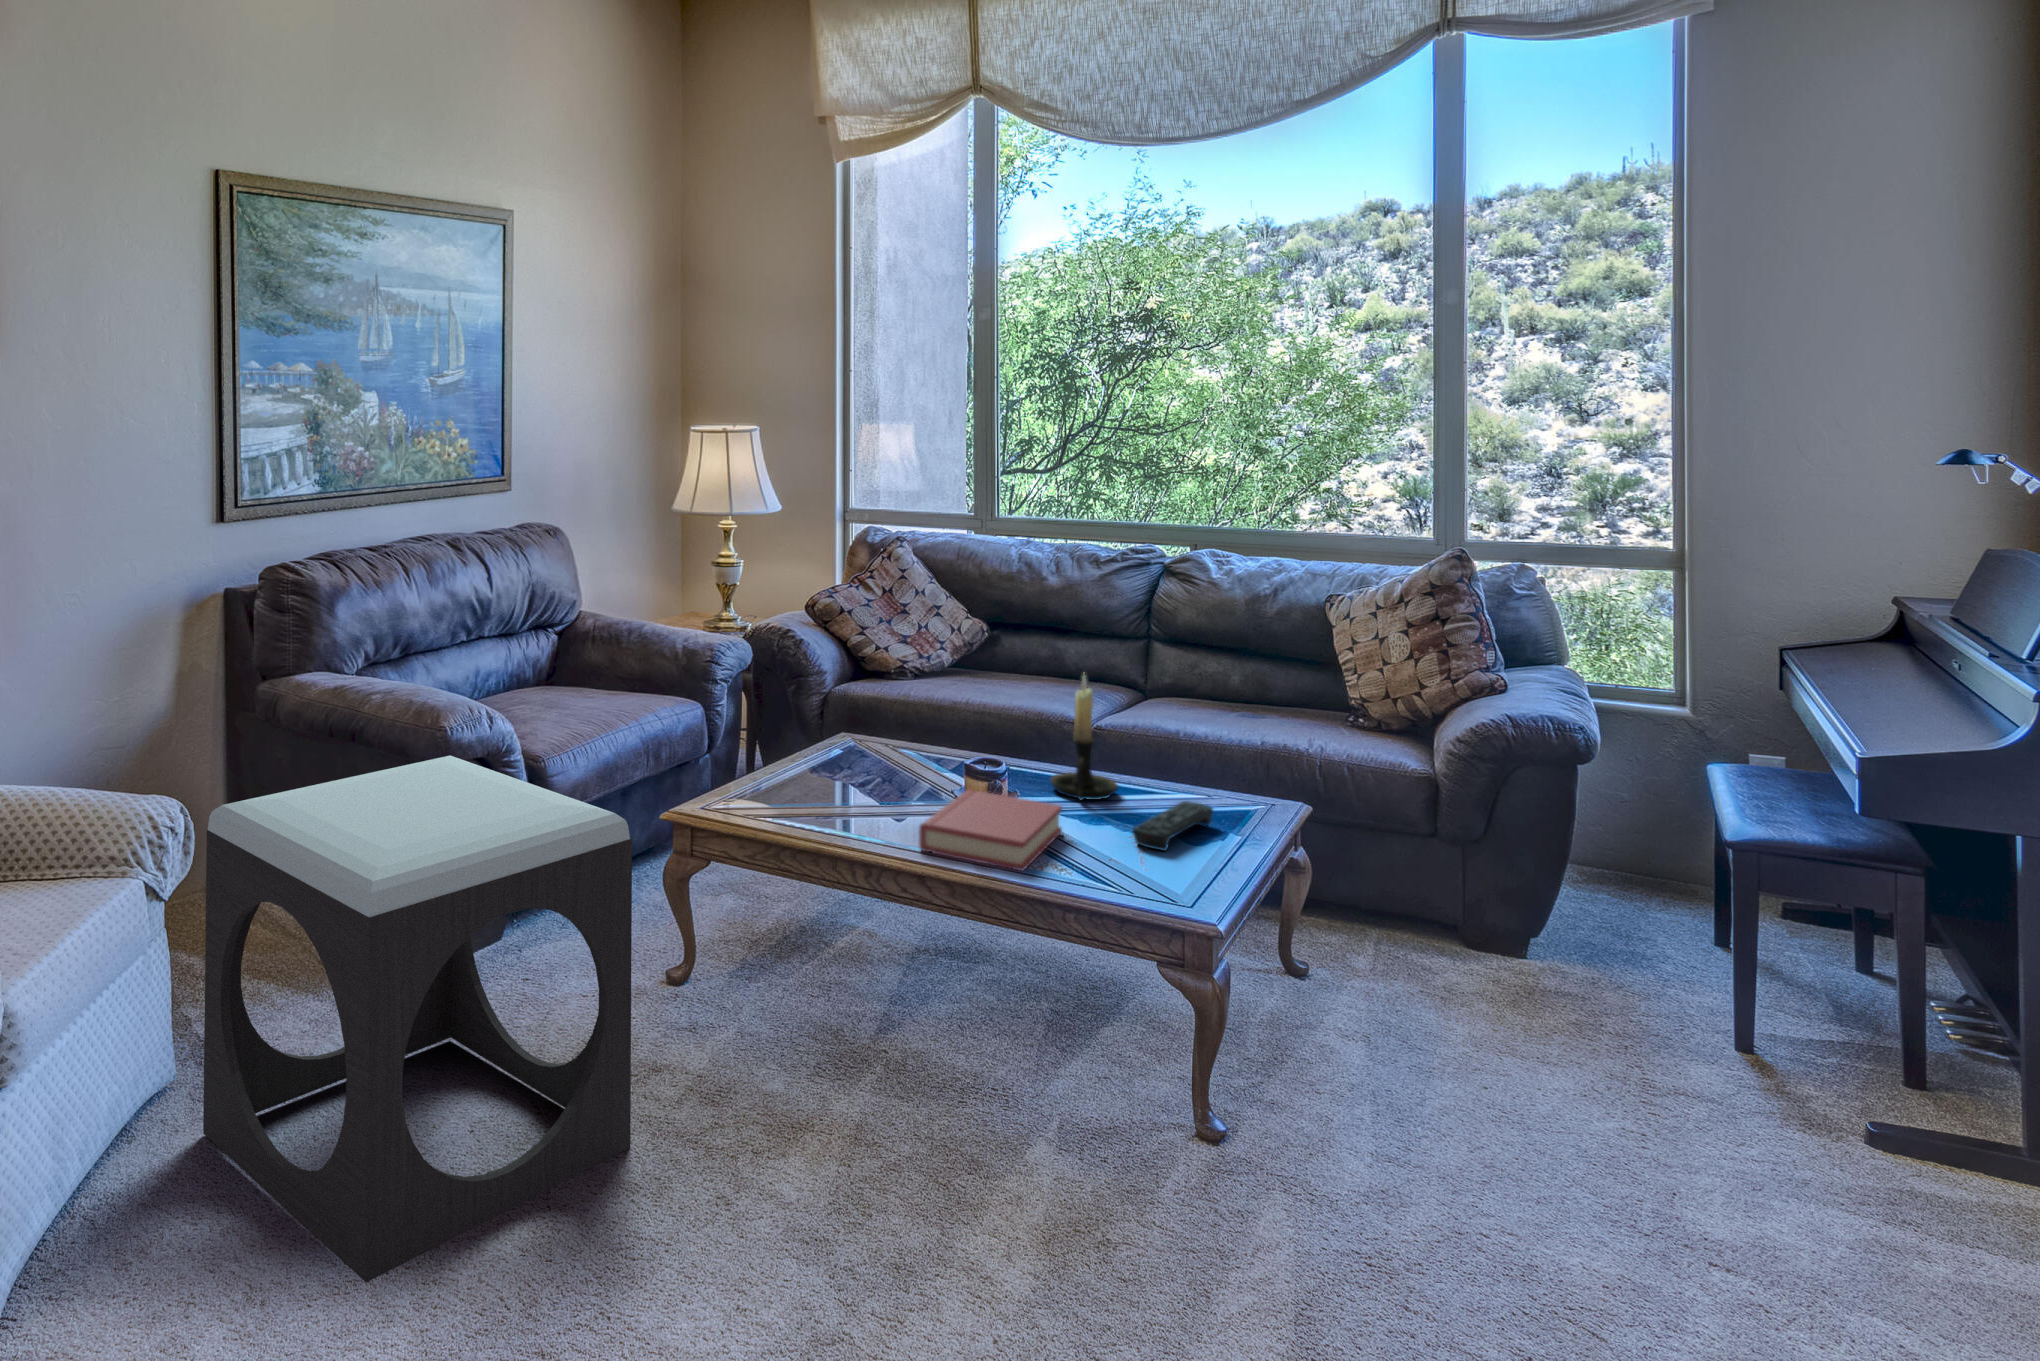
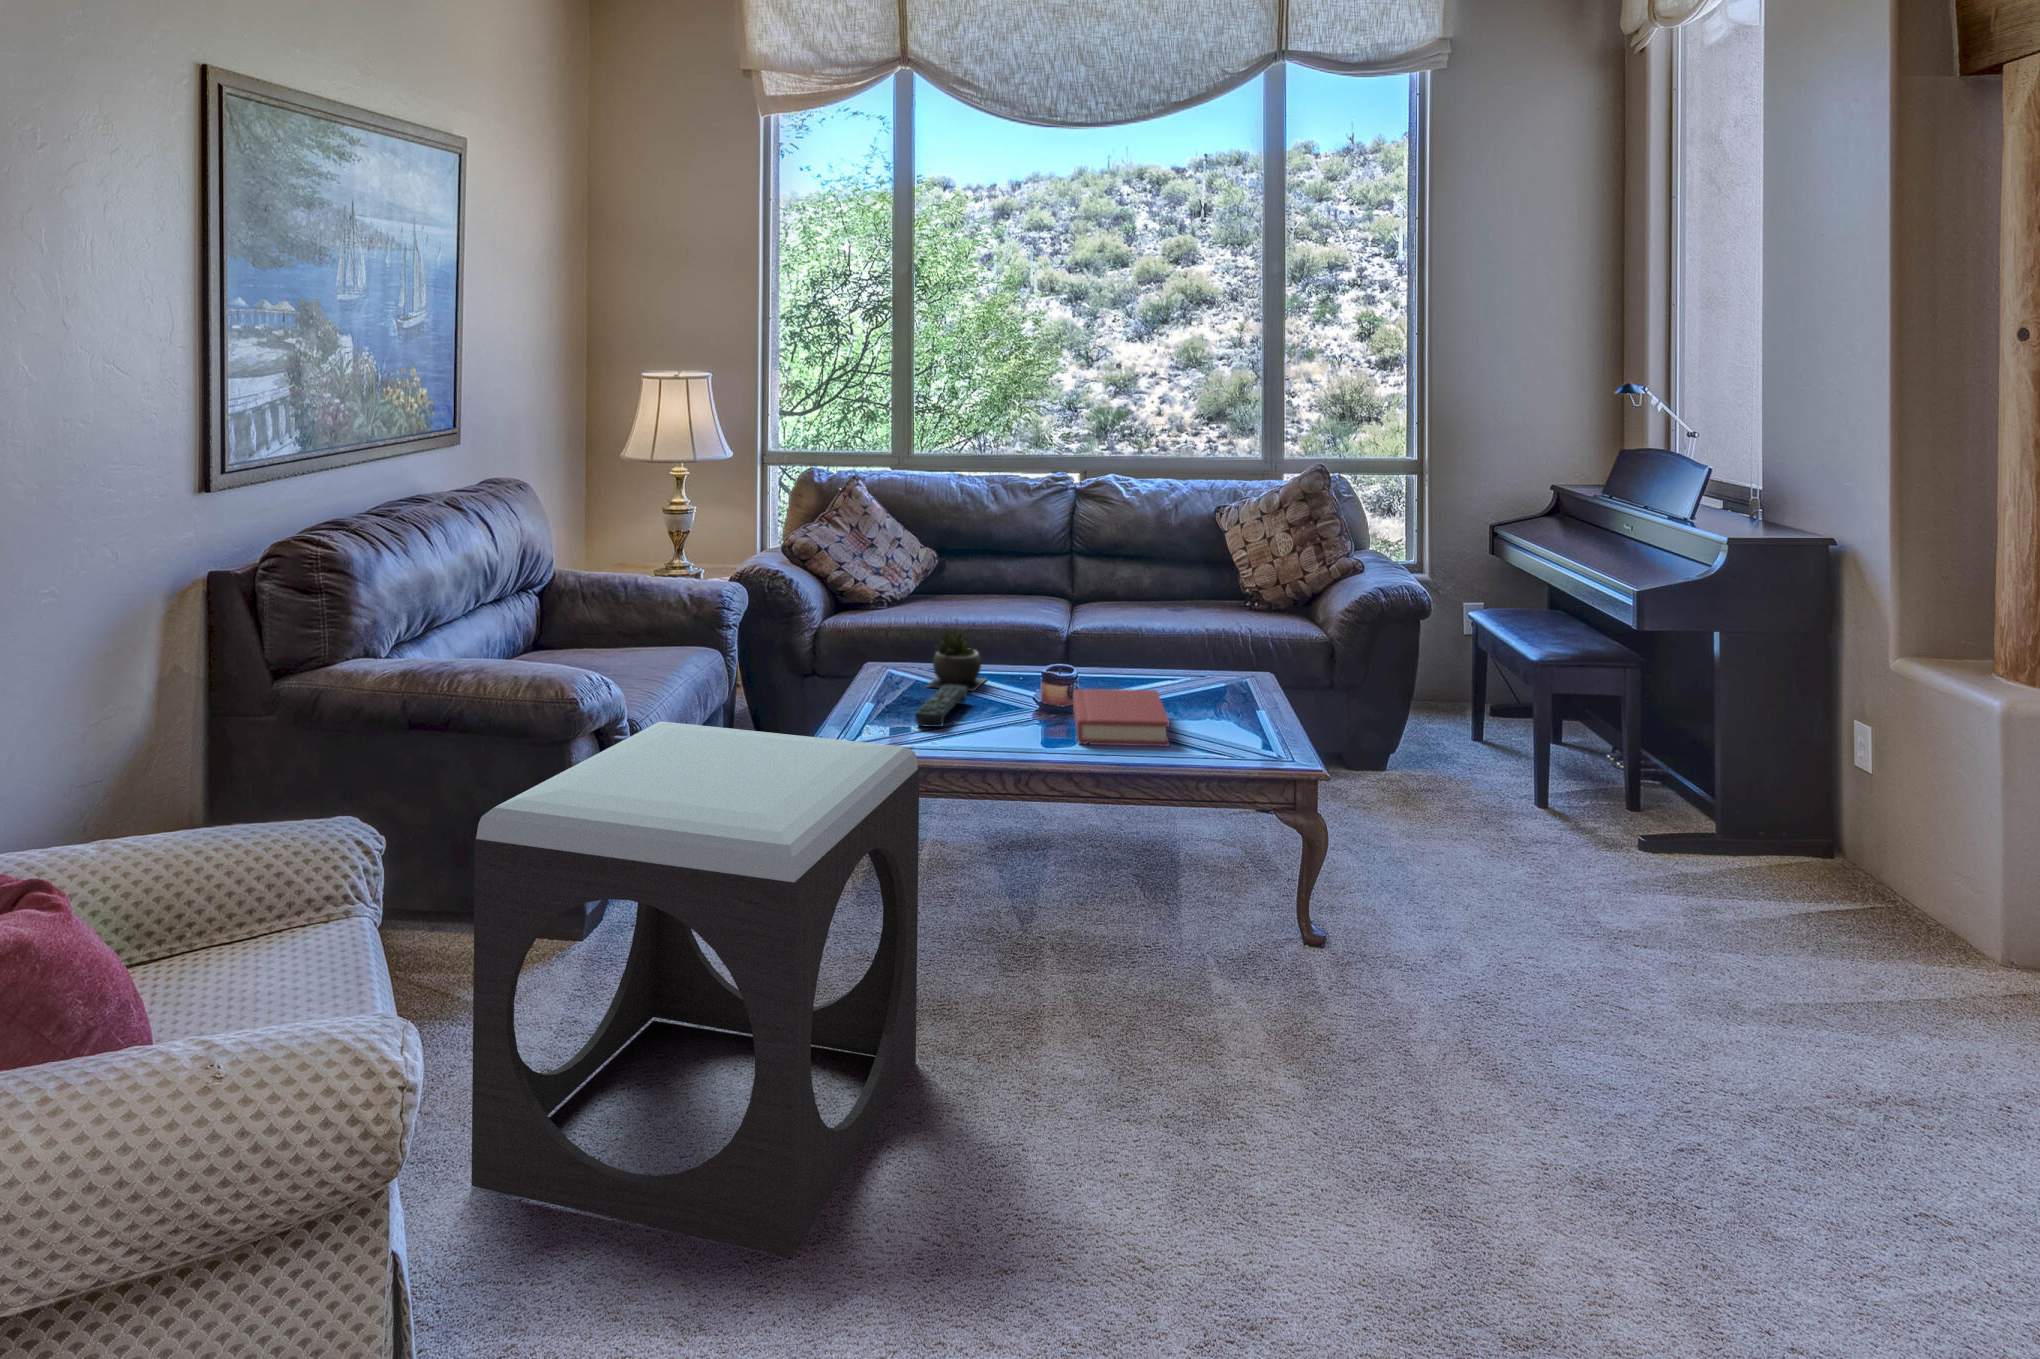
candle holder: present [1050,676,1118,800] -> none [1102,579,1156,688]
succulent plant: none [842,705,920,778] -> present [927,630,985,691]
remote control: present [1132,801,1213,851] -> present [915,685,968,728]

